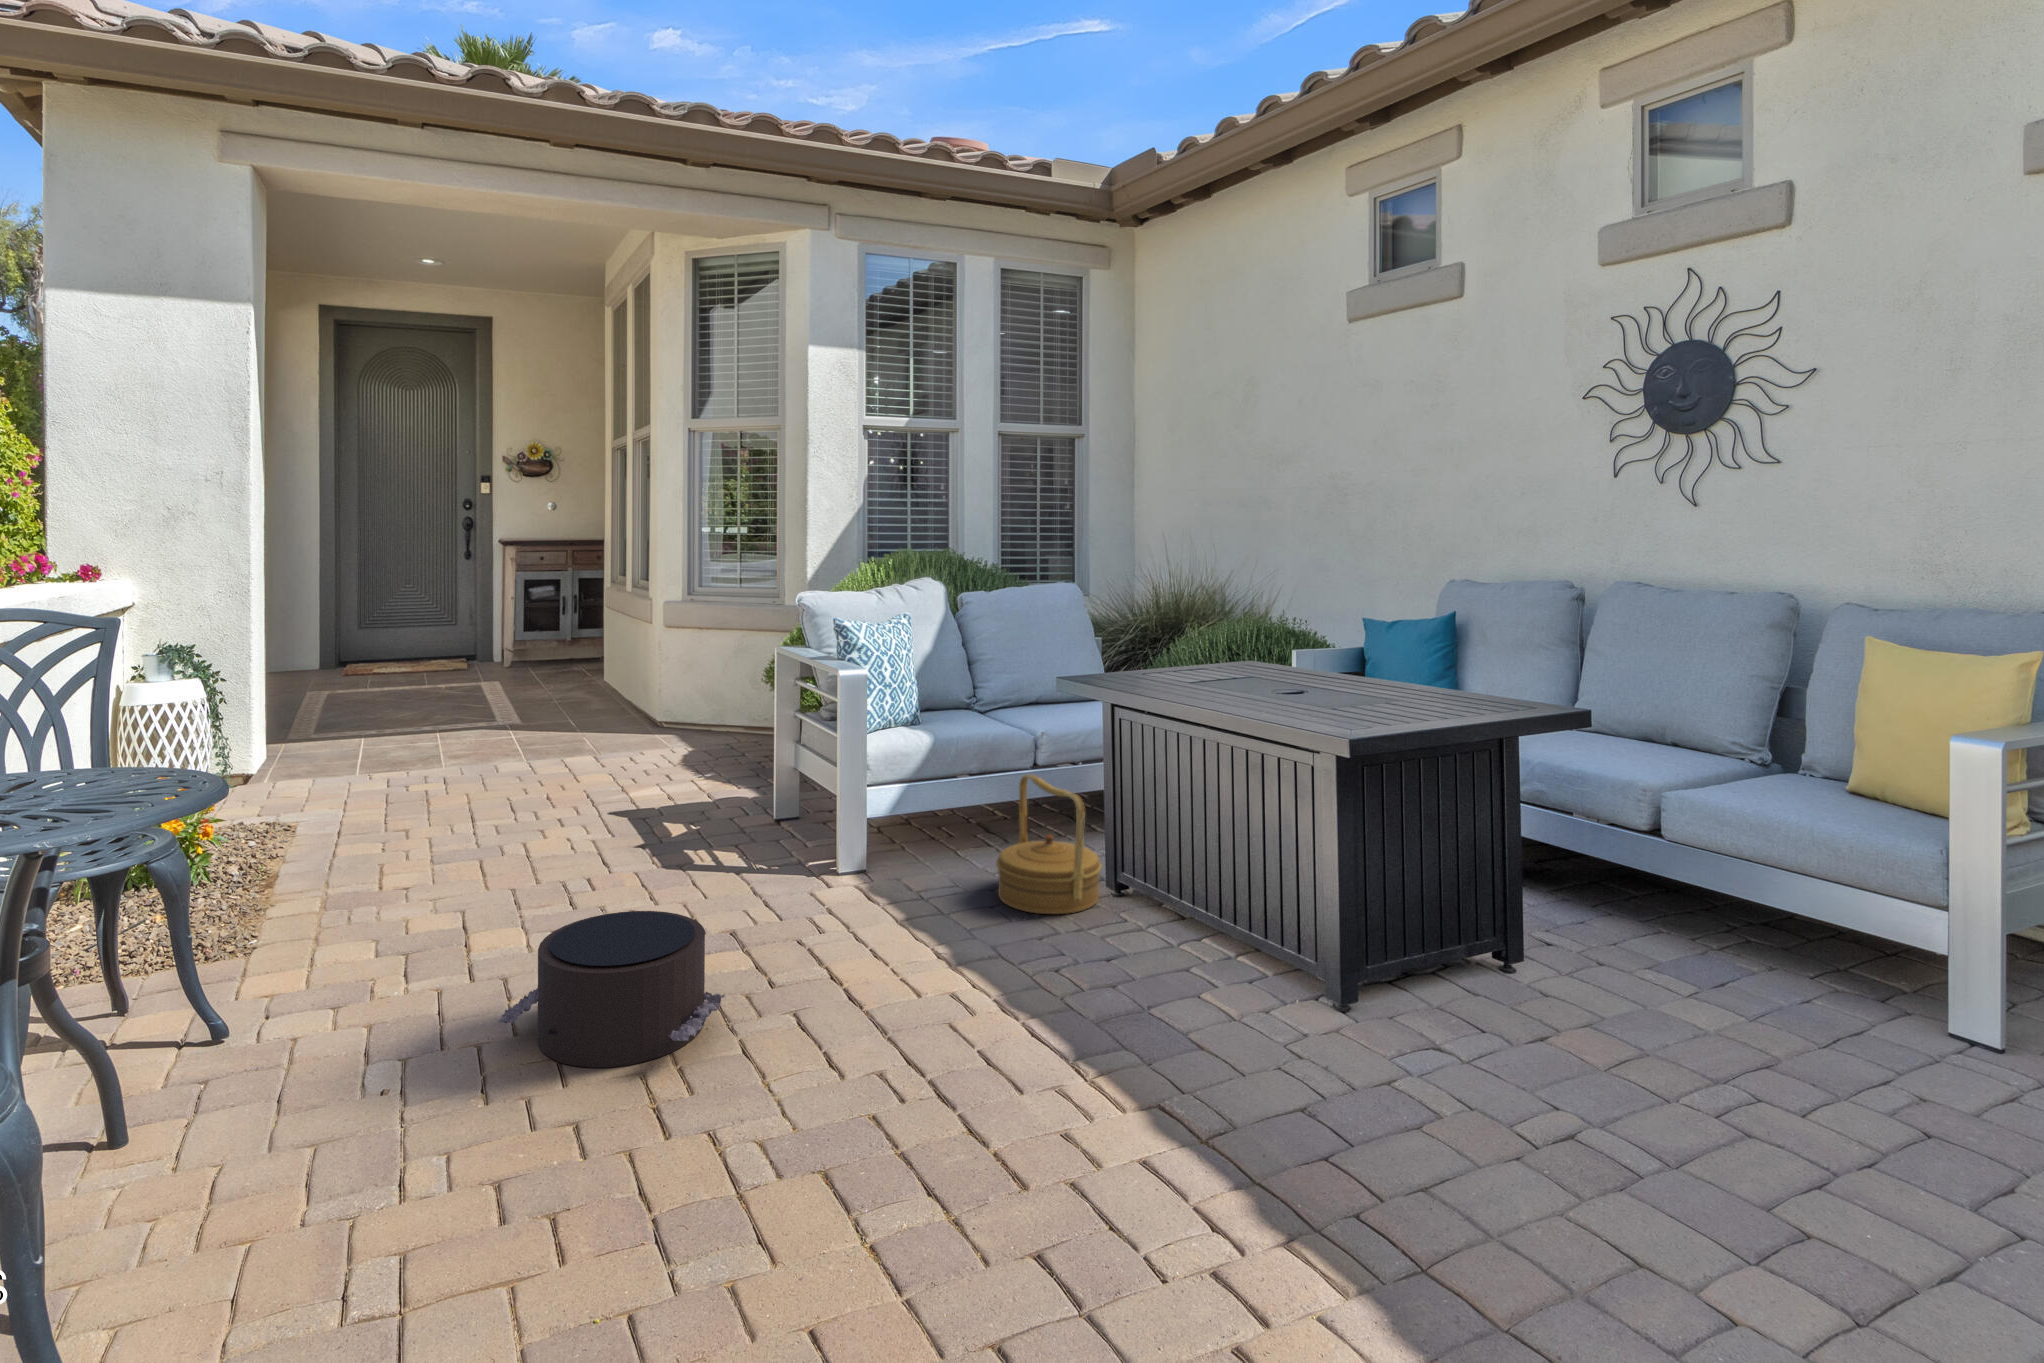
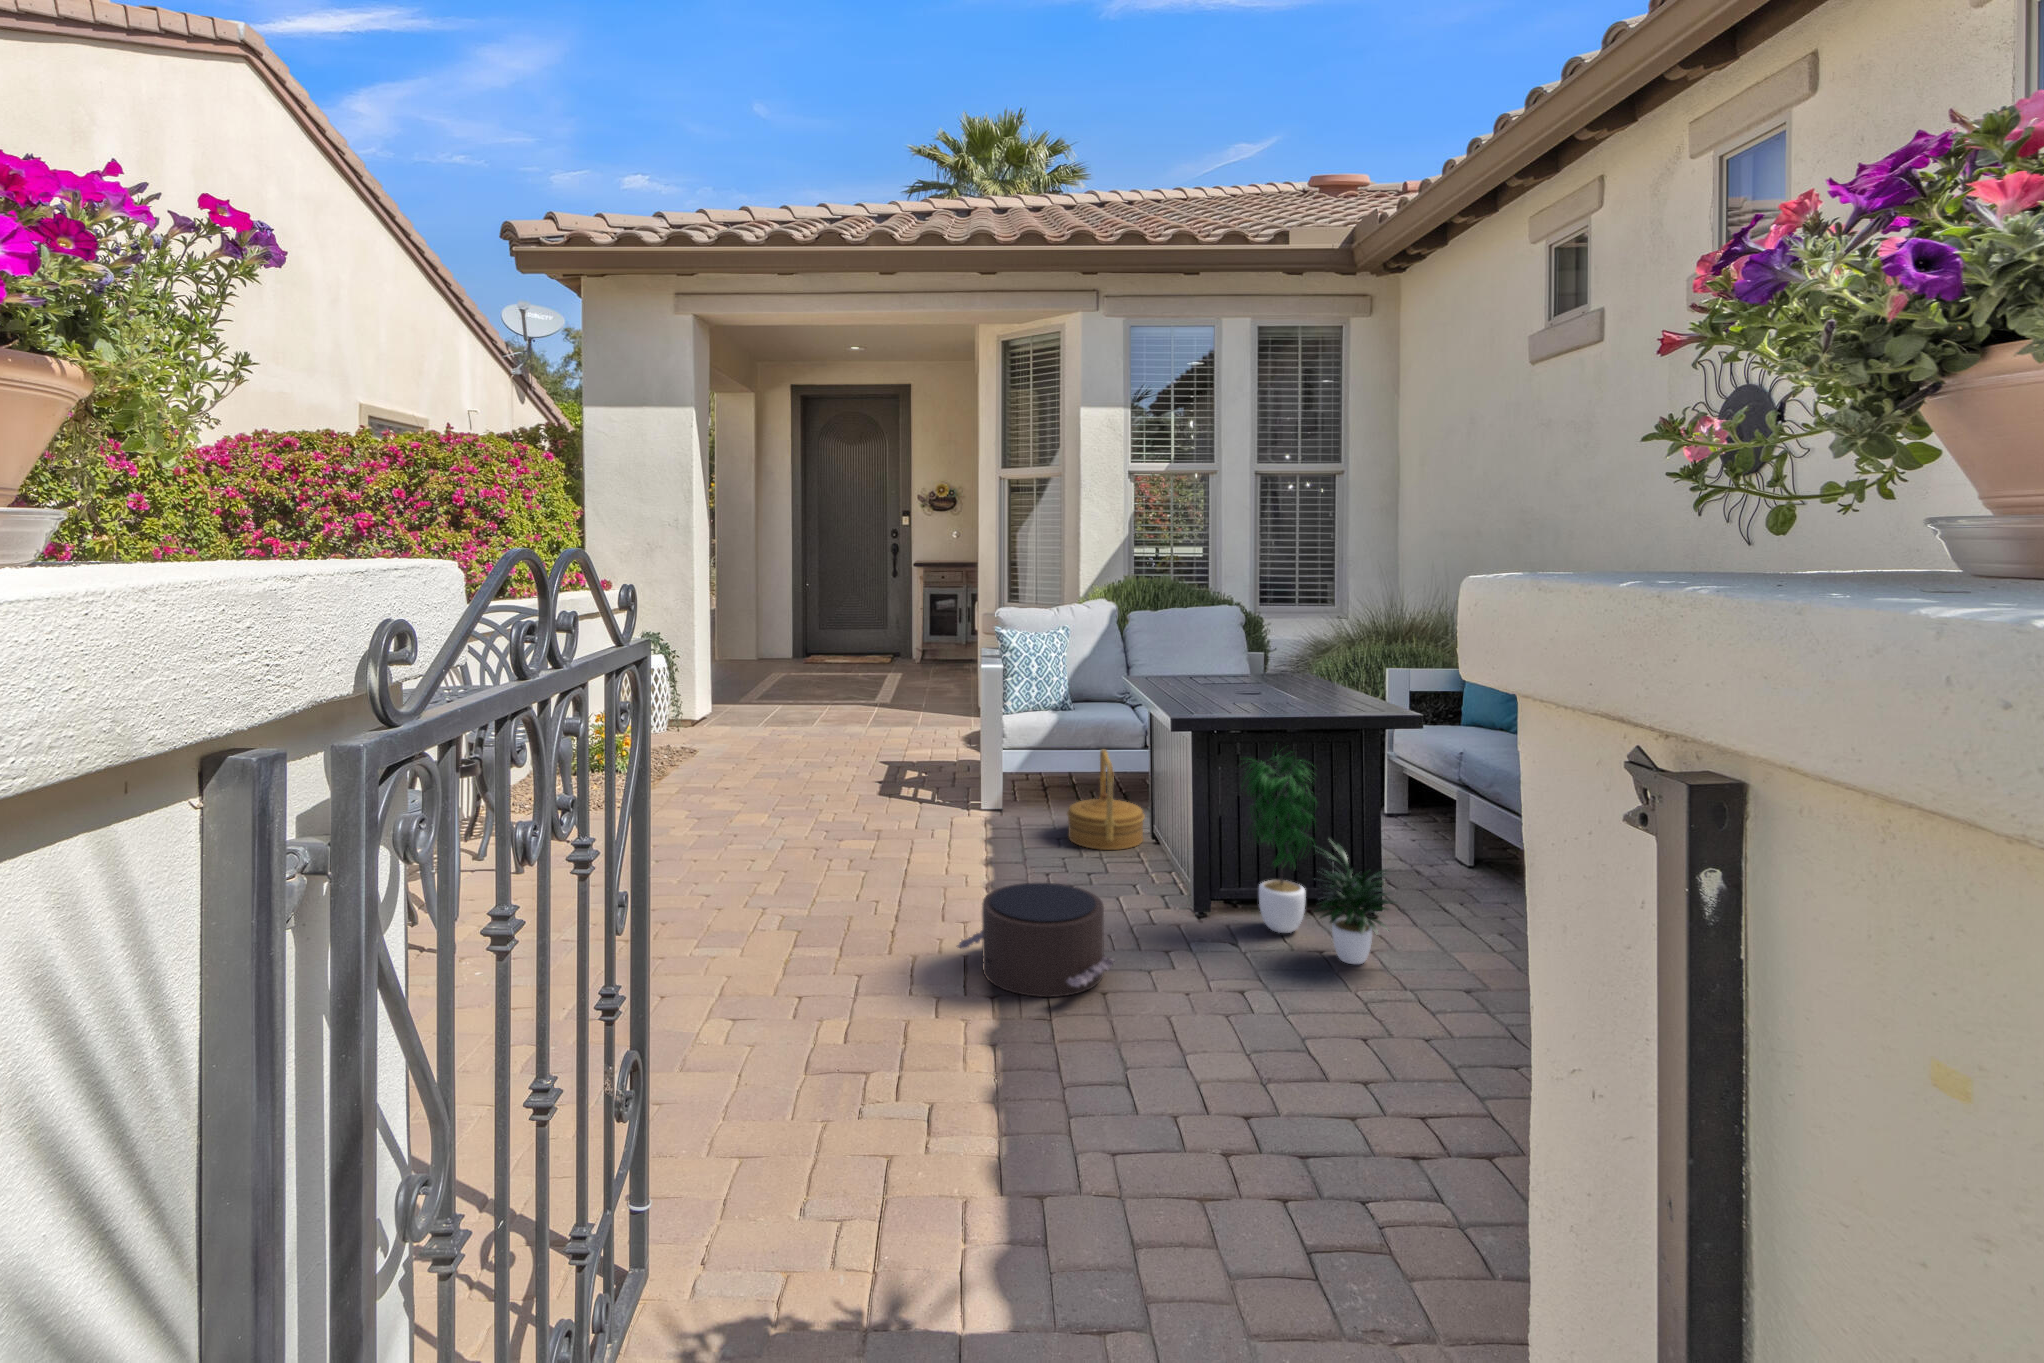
potted plant: none [1361,743,1609,1023] -> present [1243,753,1391,964]
pouf: present [498,911,725,1068] -> present [956,883,1114,997]

